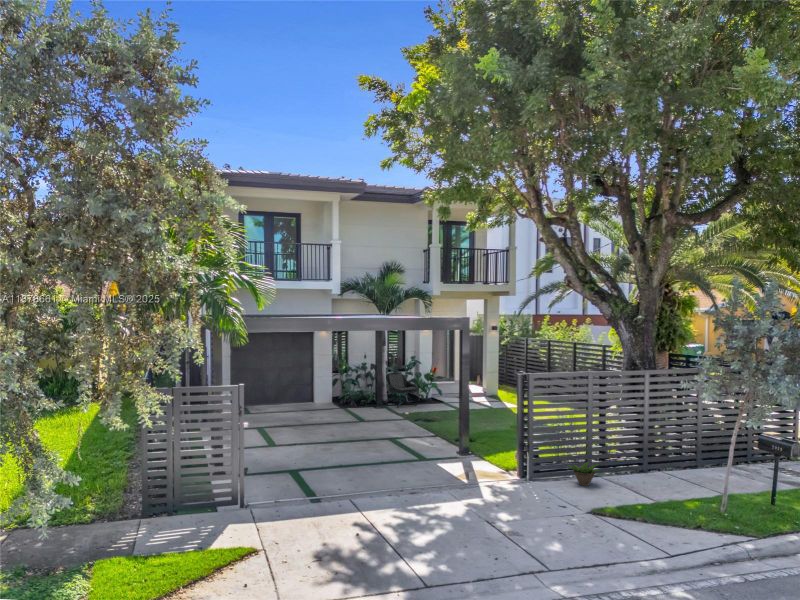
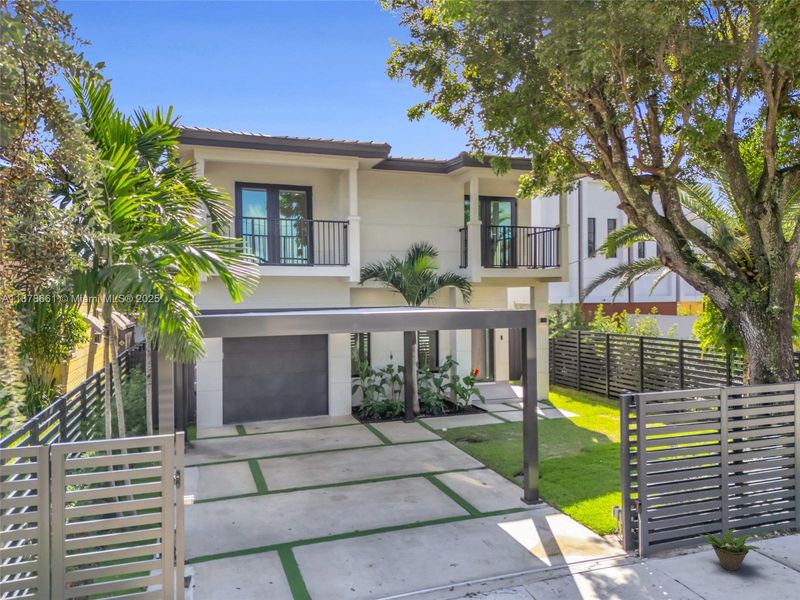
lounge chair: present [385,373,419,407] -> none [415,376,456,419]

